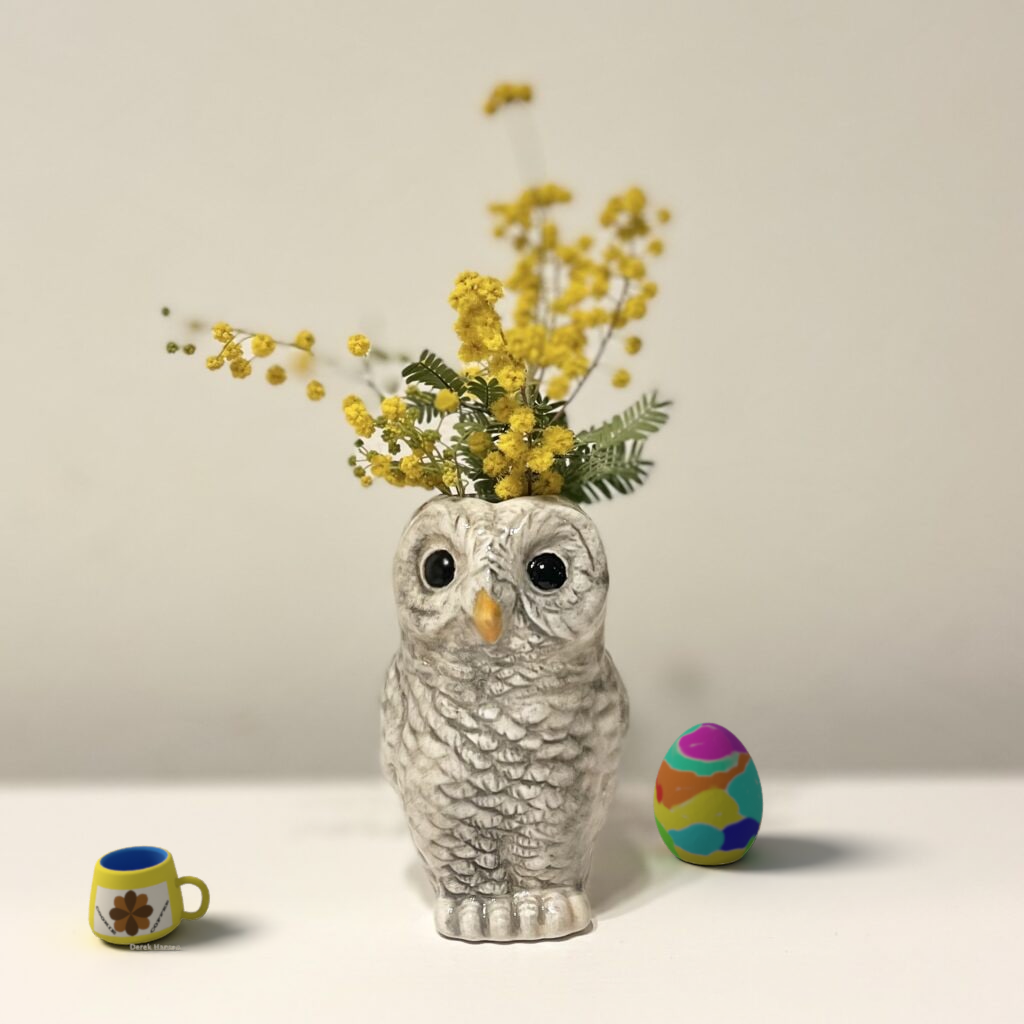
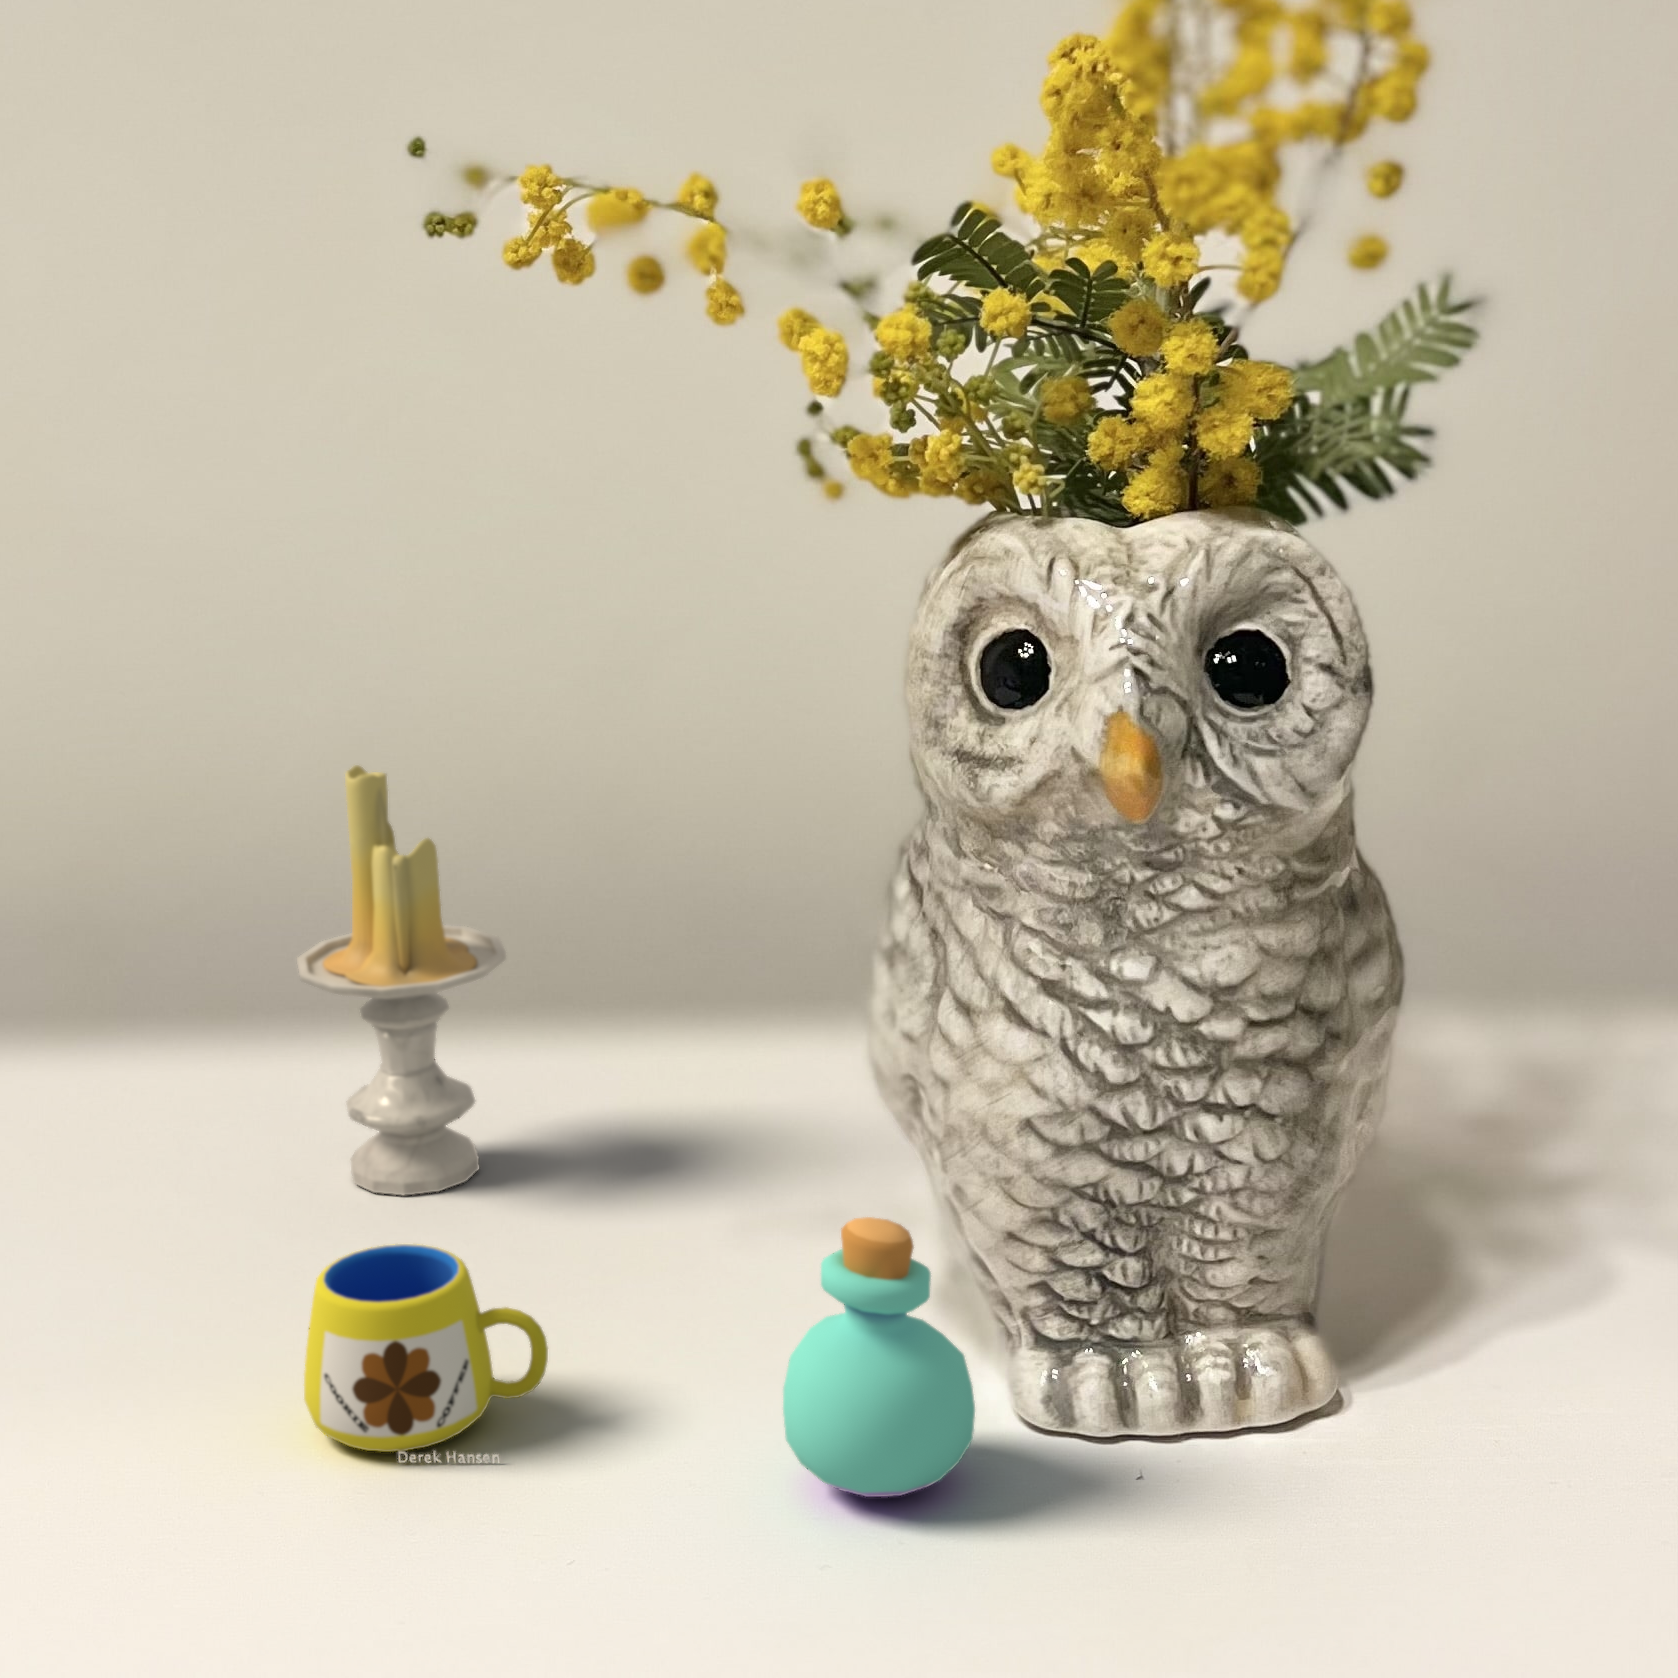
candle: none [120,620,225,831] -> present [297,765,506,1196]
decorative egg: present [653,723,763,865] -> none [1428,958,1668,1261]
perfume bottle: none [314,832,408,965] -> present [783,1217,975,1497]

